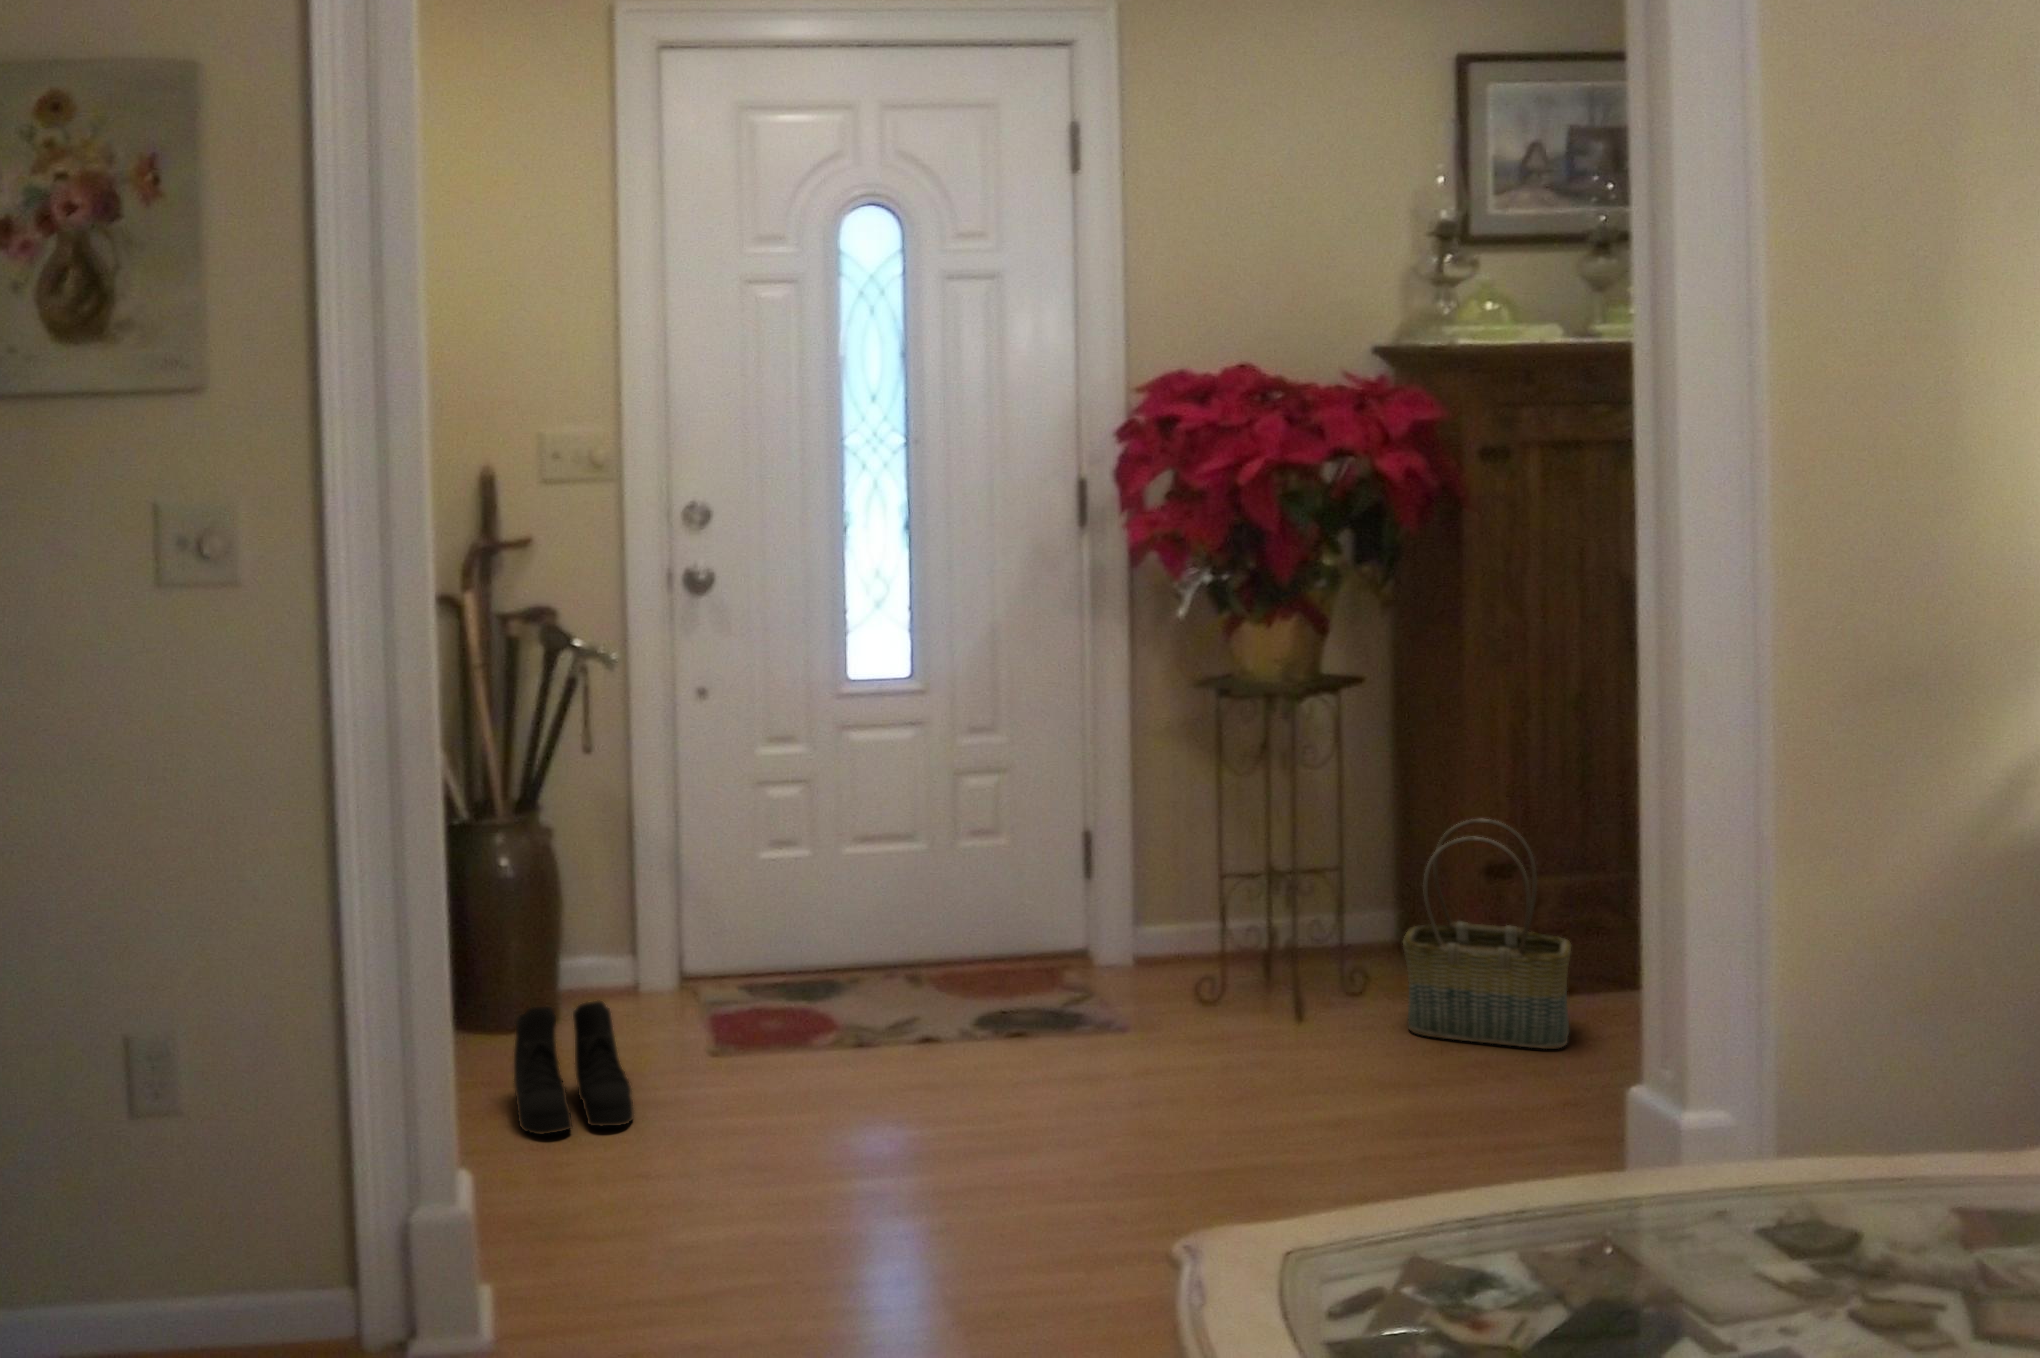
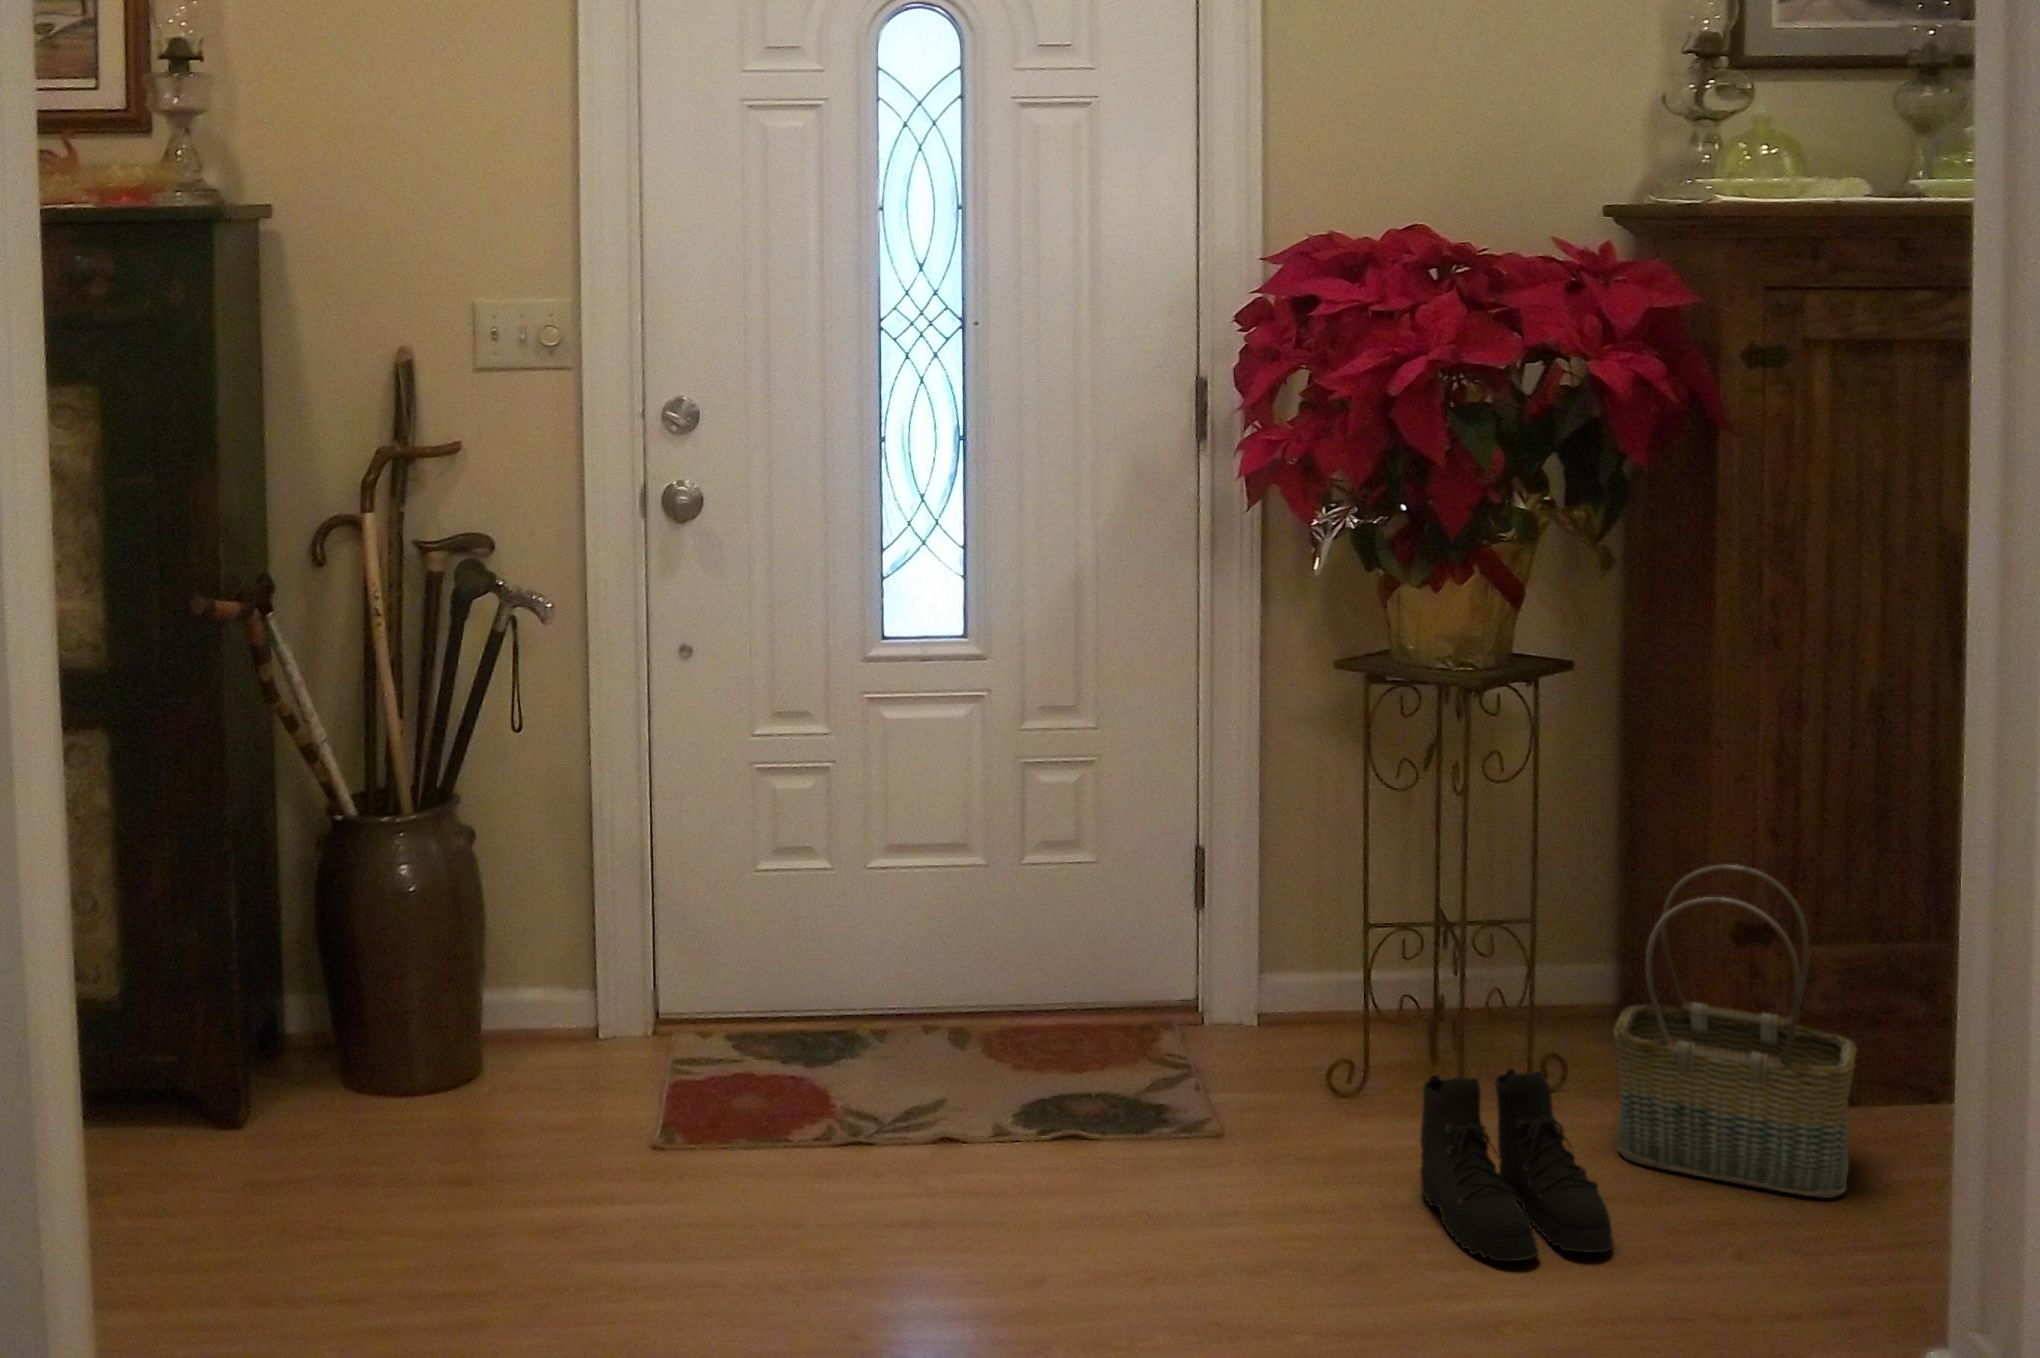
boots: present [514,1001,634,1134] -> present [1420,1068,1613,1261]

